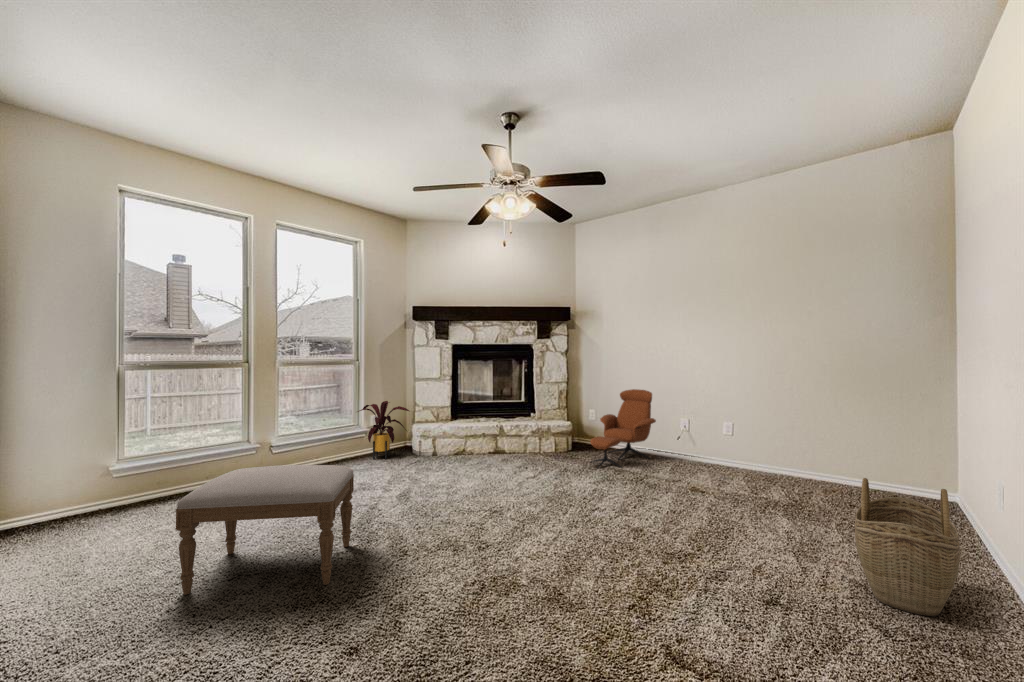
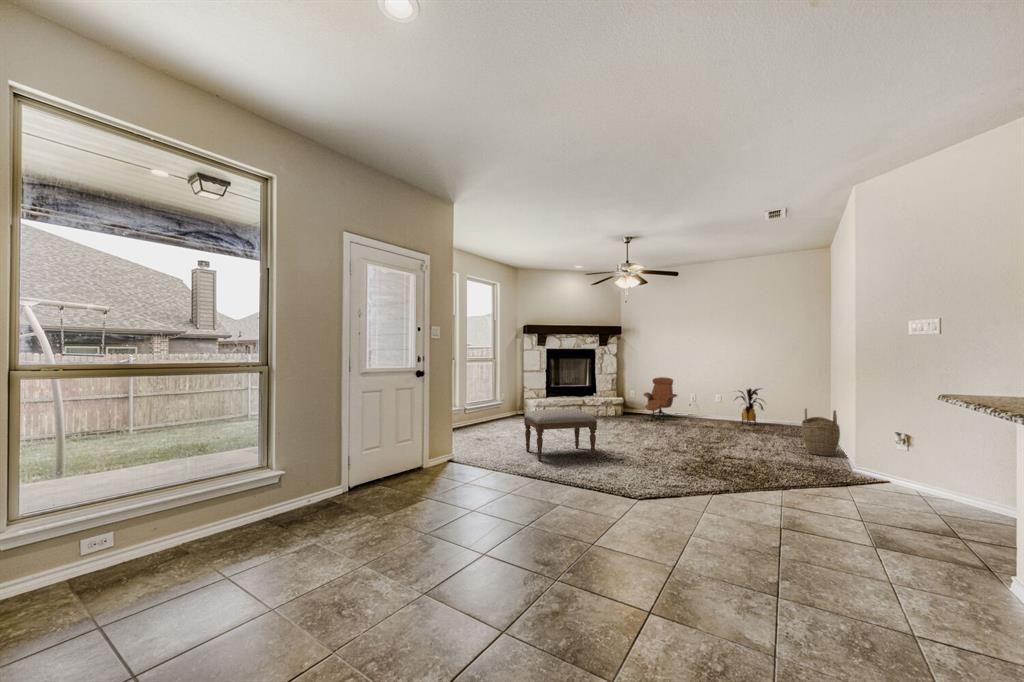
house plant: present [358,401,409,459] -> present [736,388,763,425]

